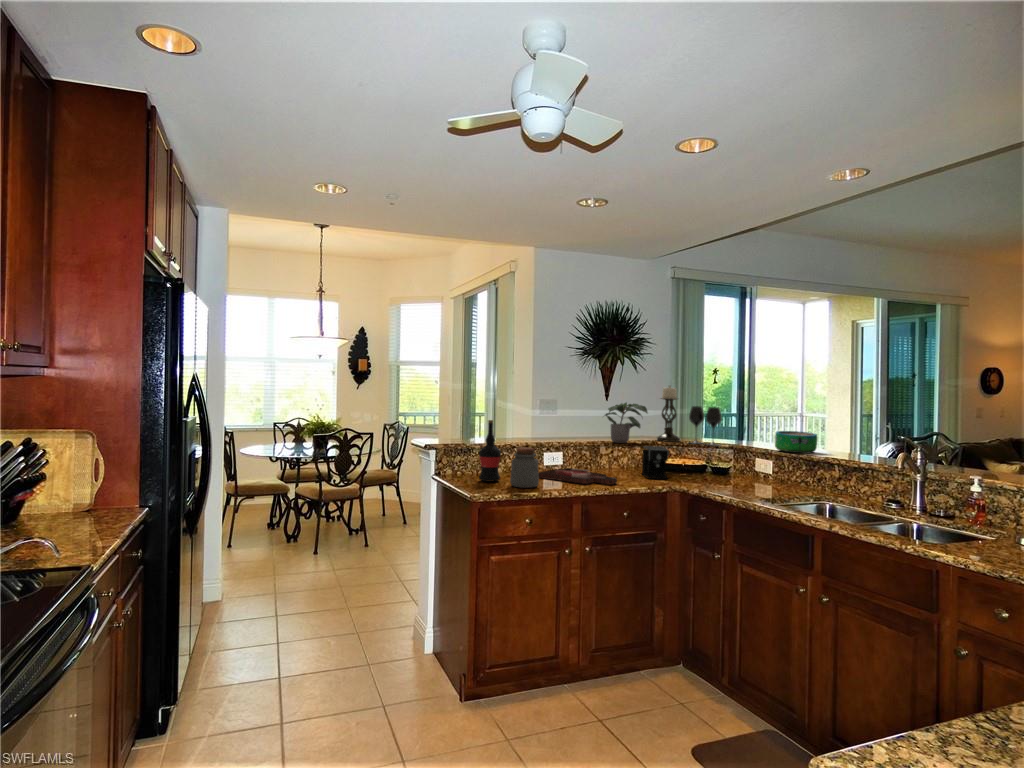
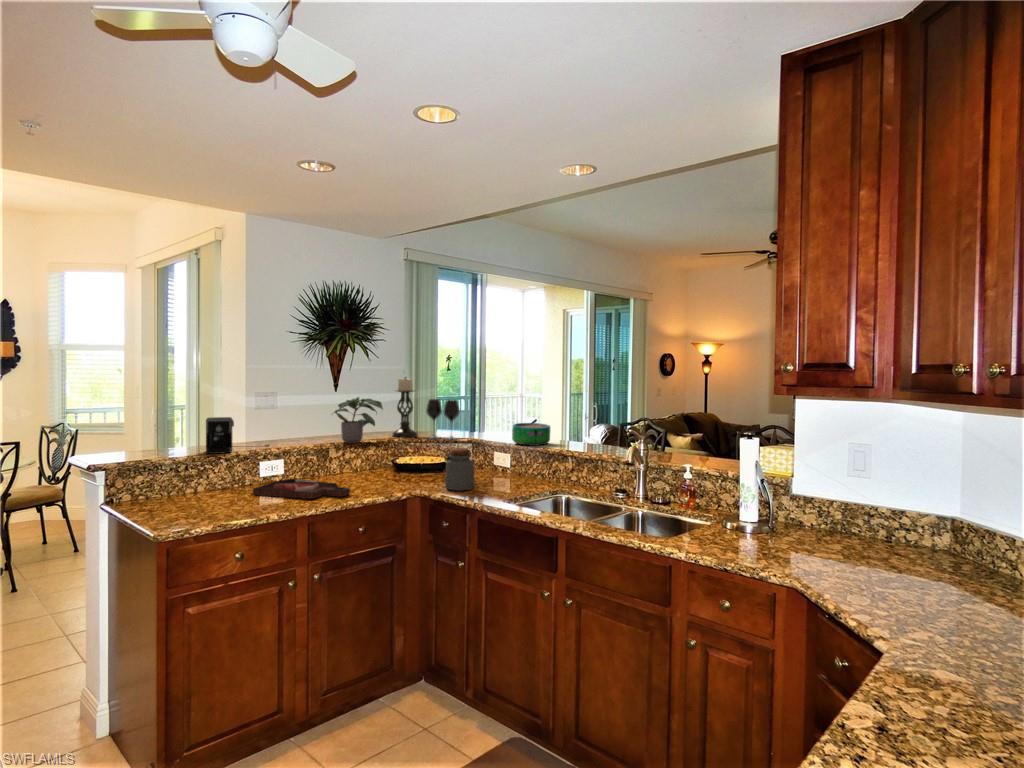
wine bottle: present [479,420,501,481] -> none [169,429,201,508]
coffee maker: present [642,446,692,479] -> present [206,417,269,454]
jar: present [510,447,539,488] -> present [445,448,475,491]

